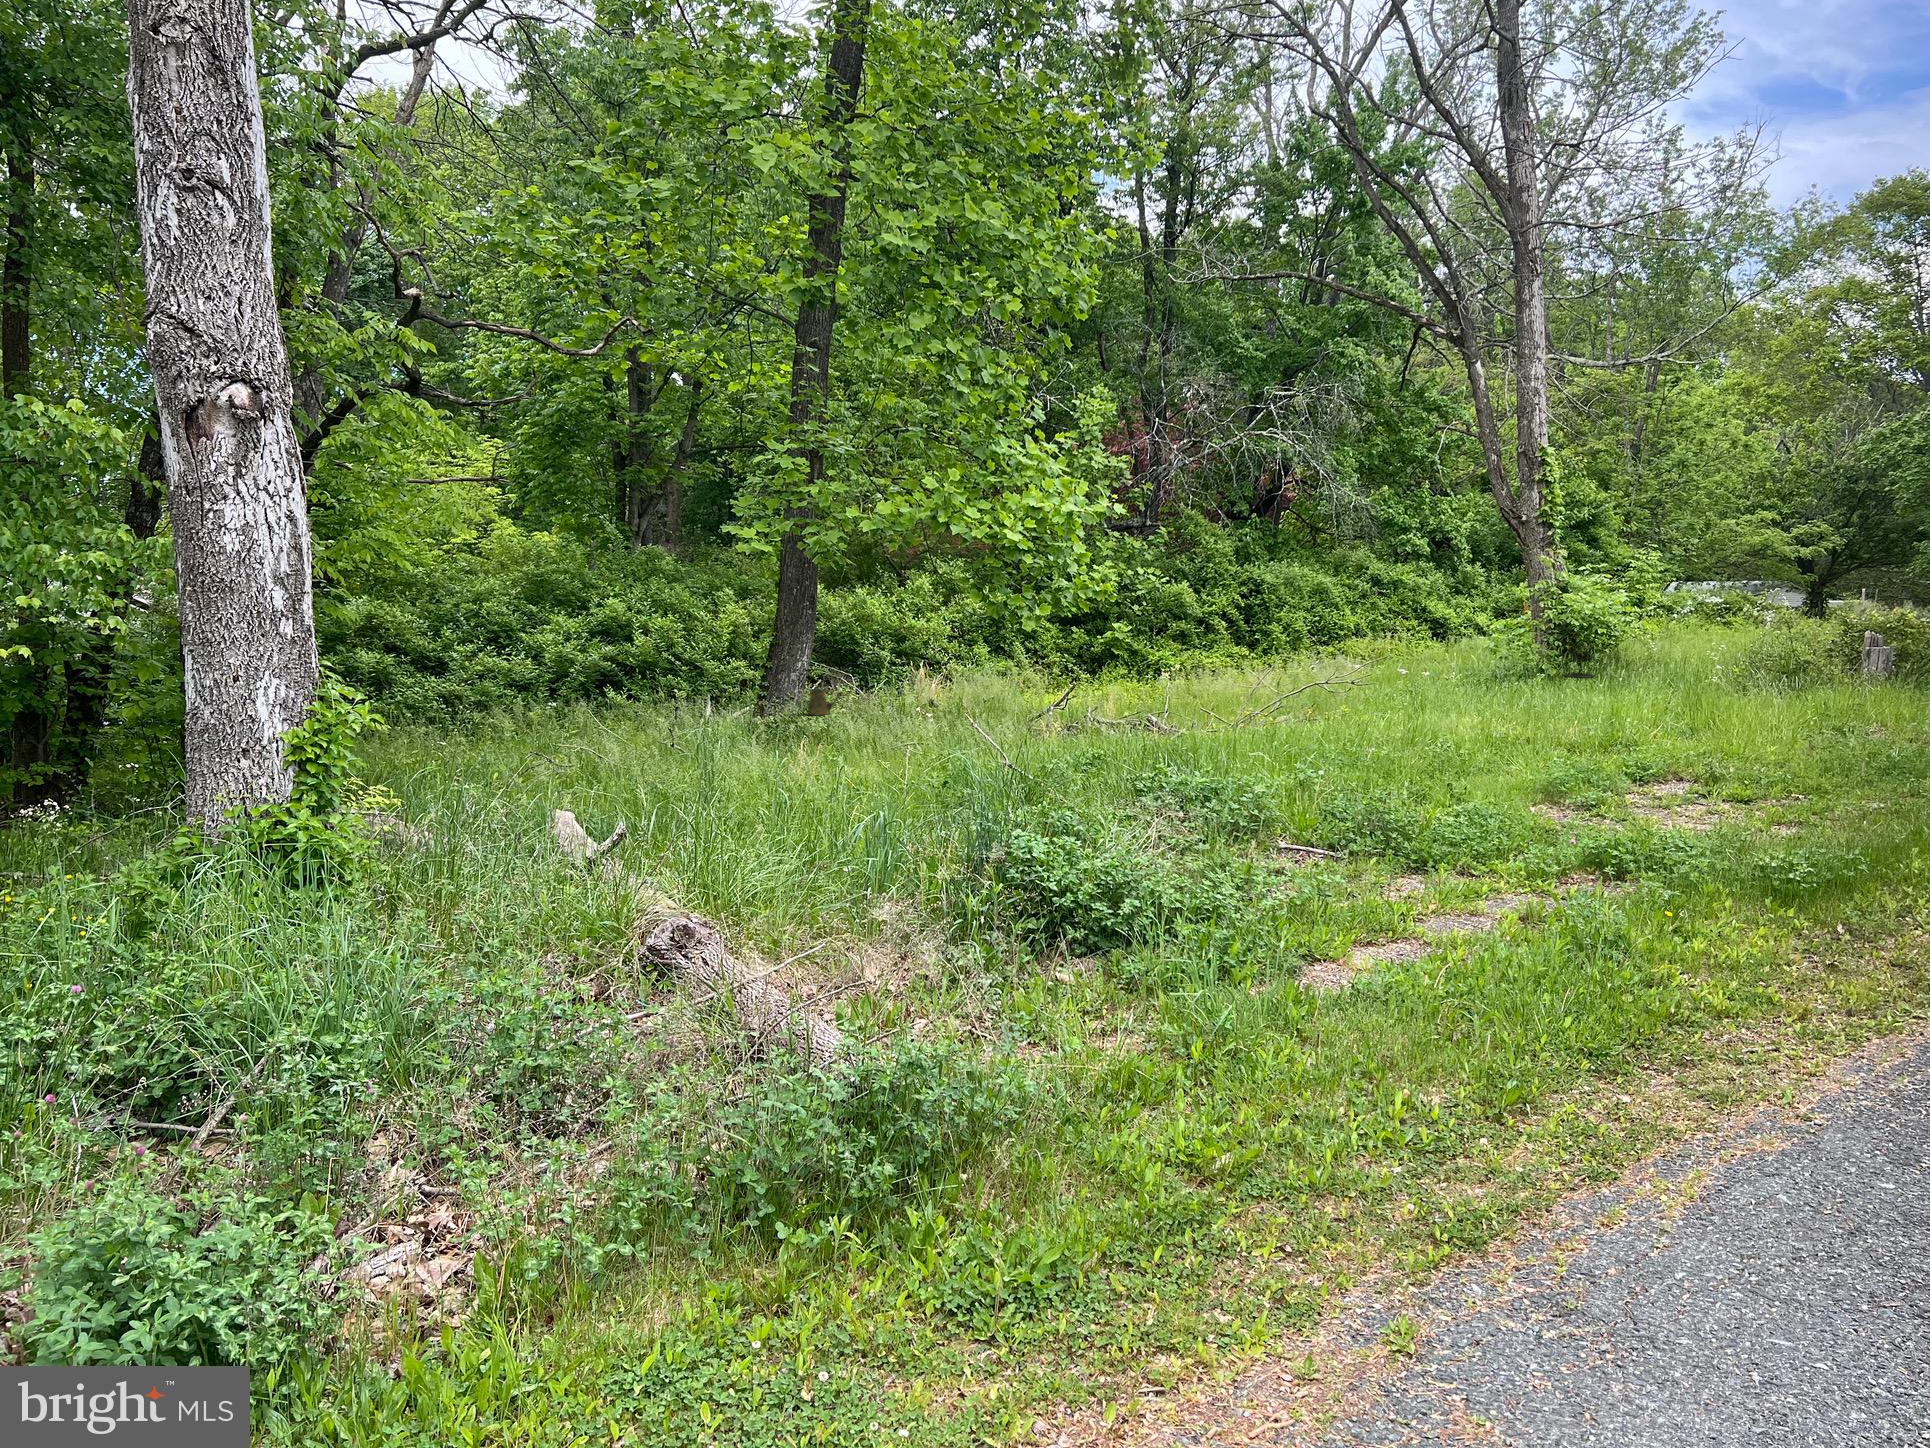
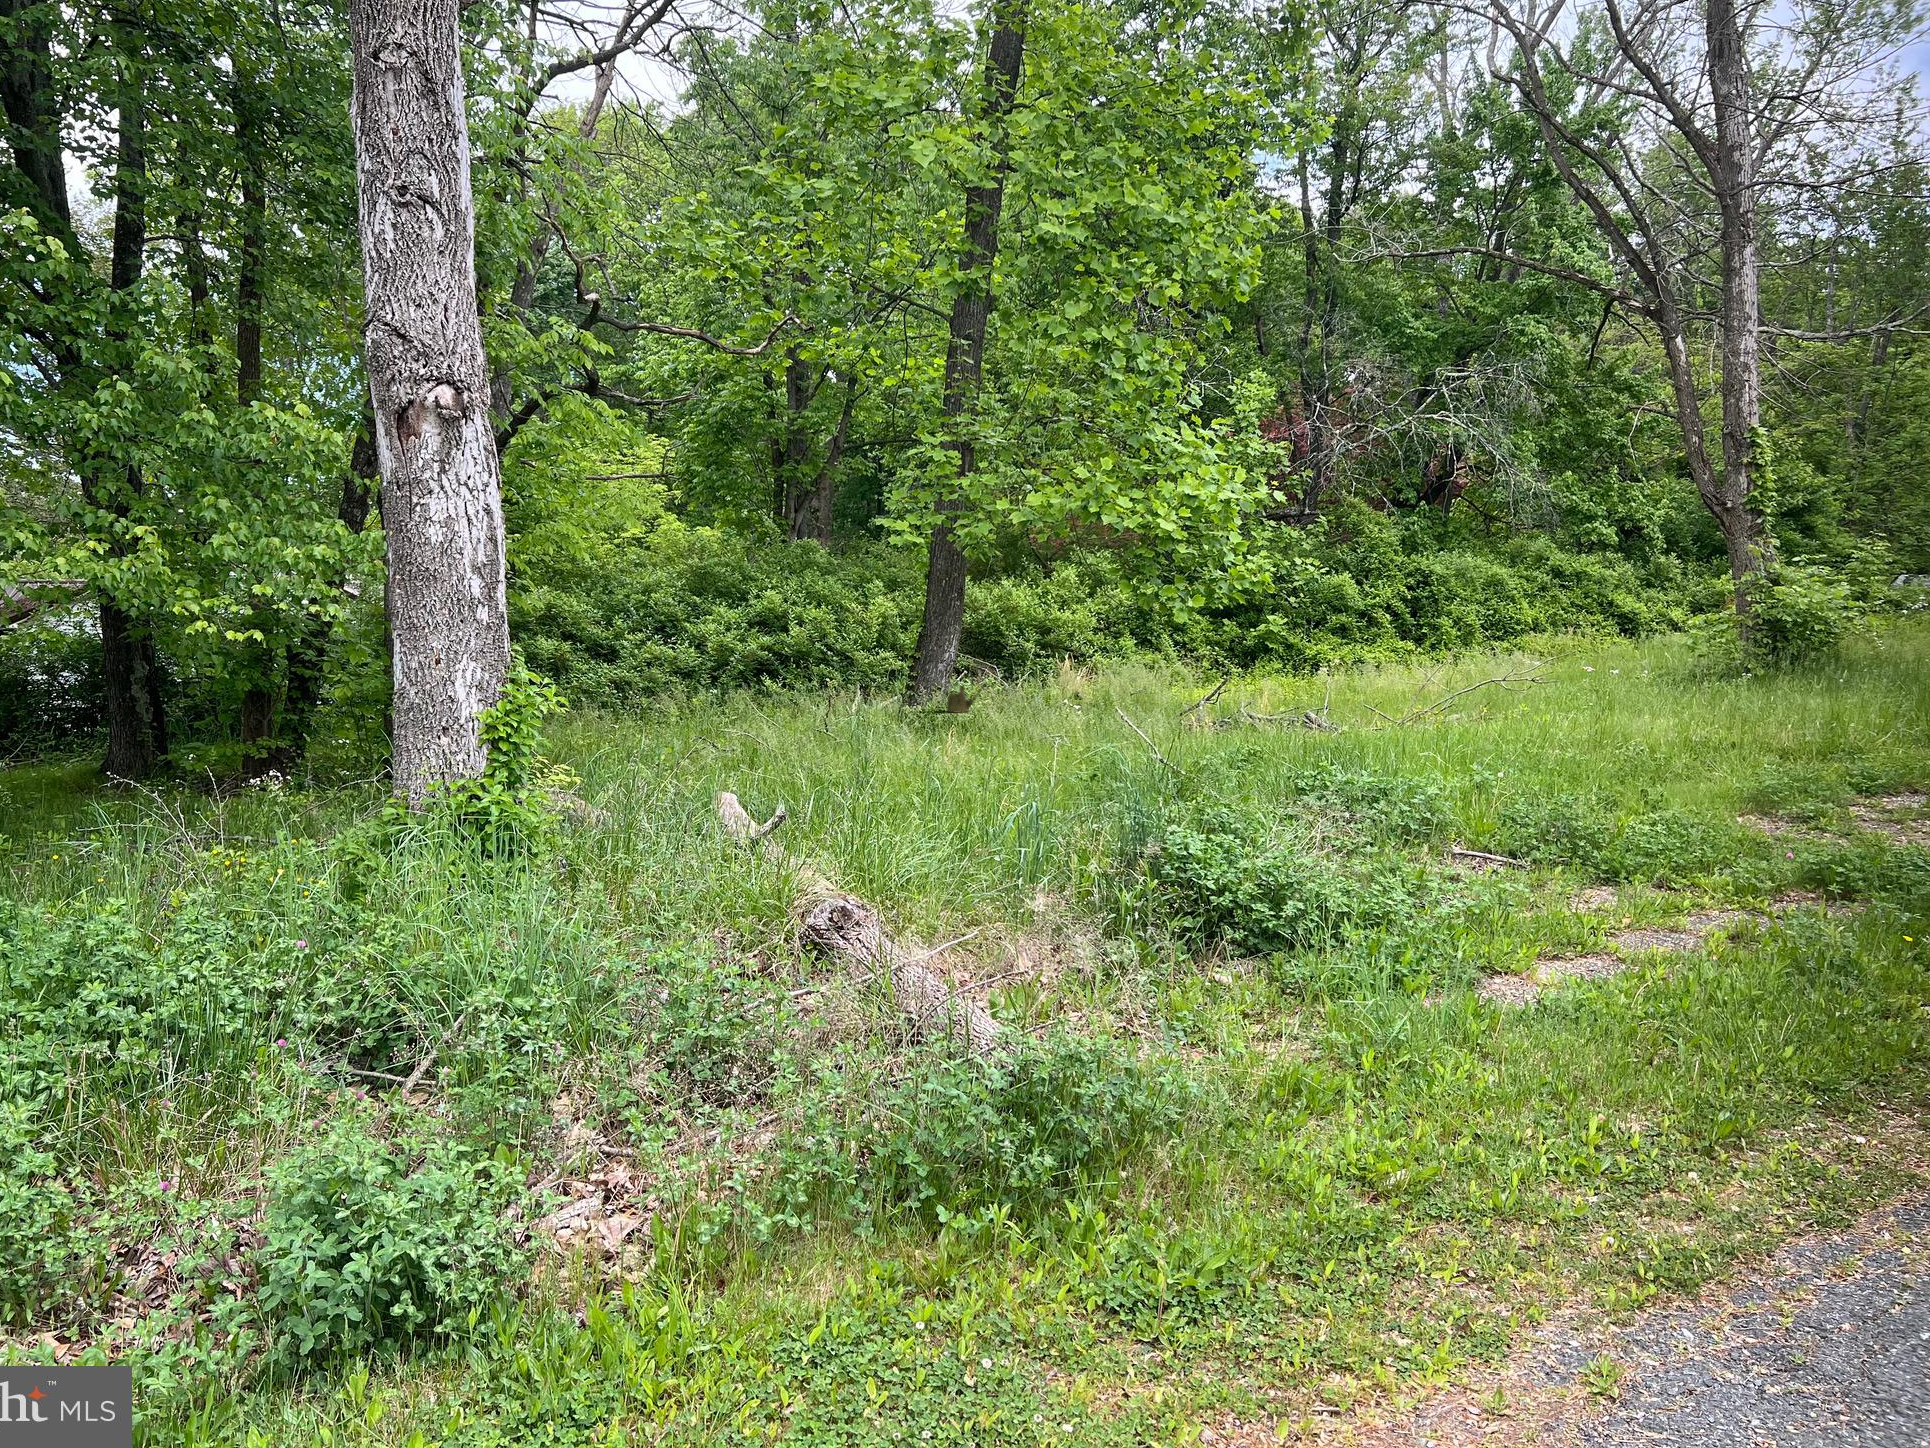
potted tree: present [1564,628,1595,678] -> none [1824,614,1873,676]

